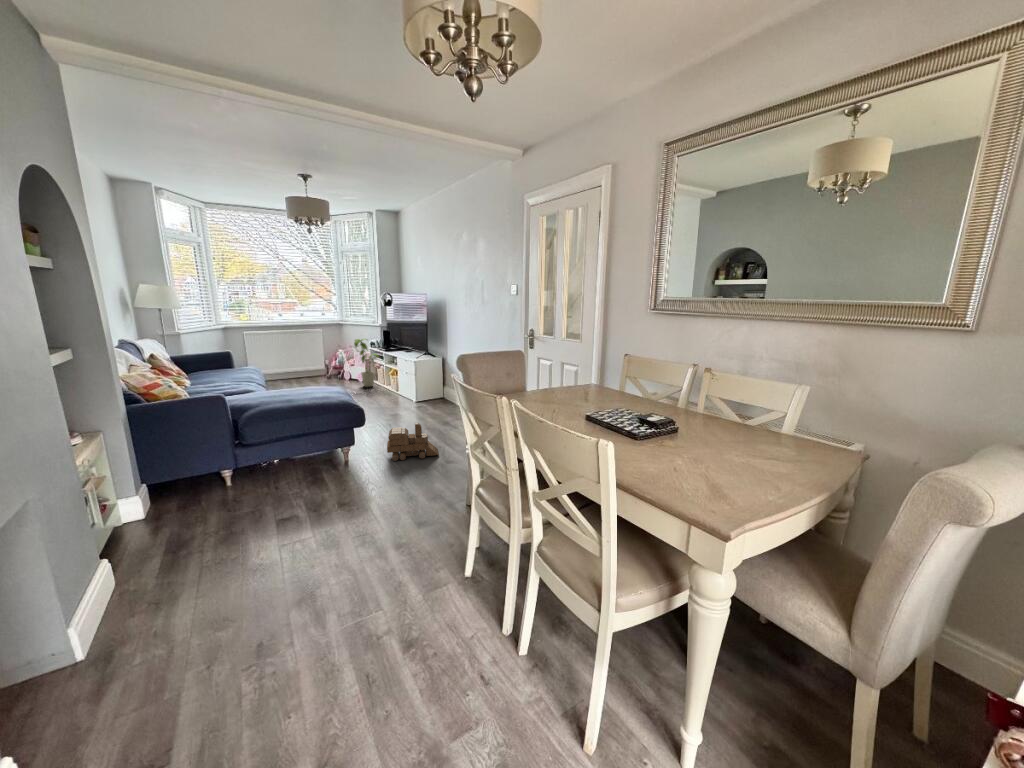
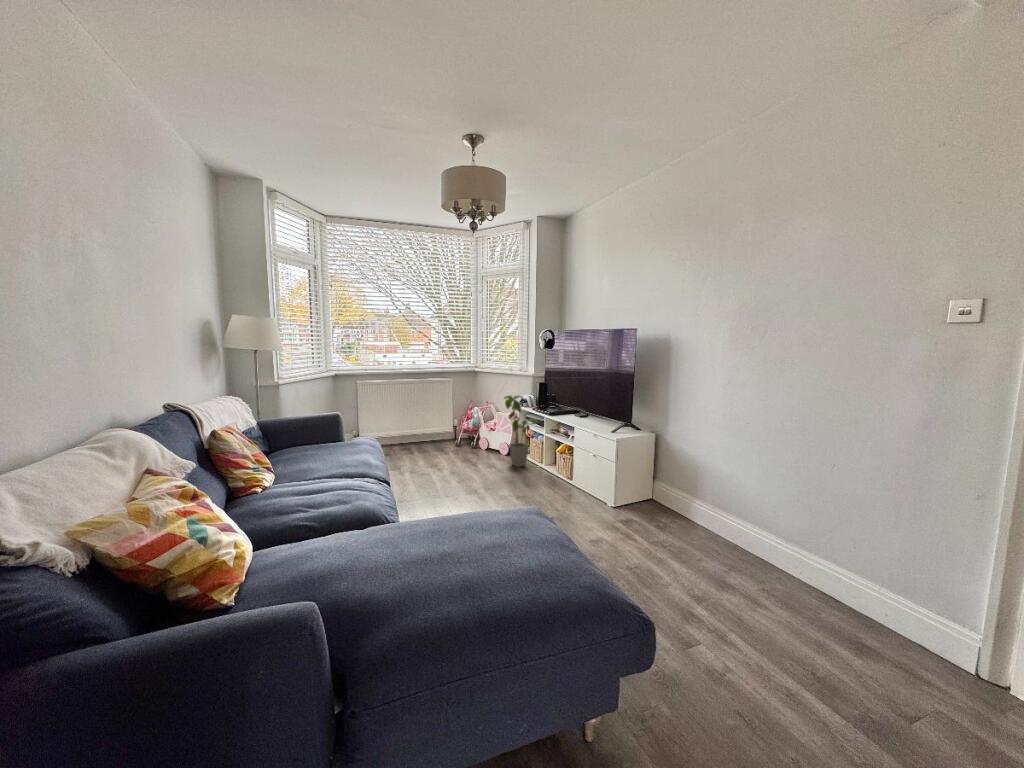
toy train: present [387,423,439,461] -> none [655,636,798,747]

